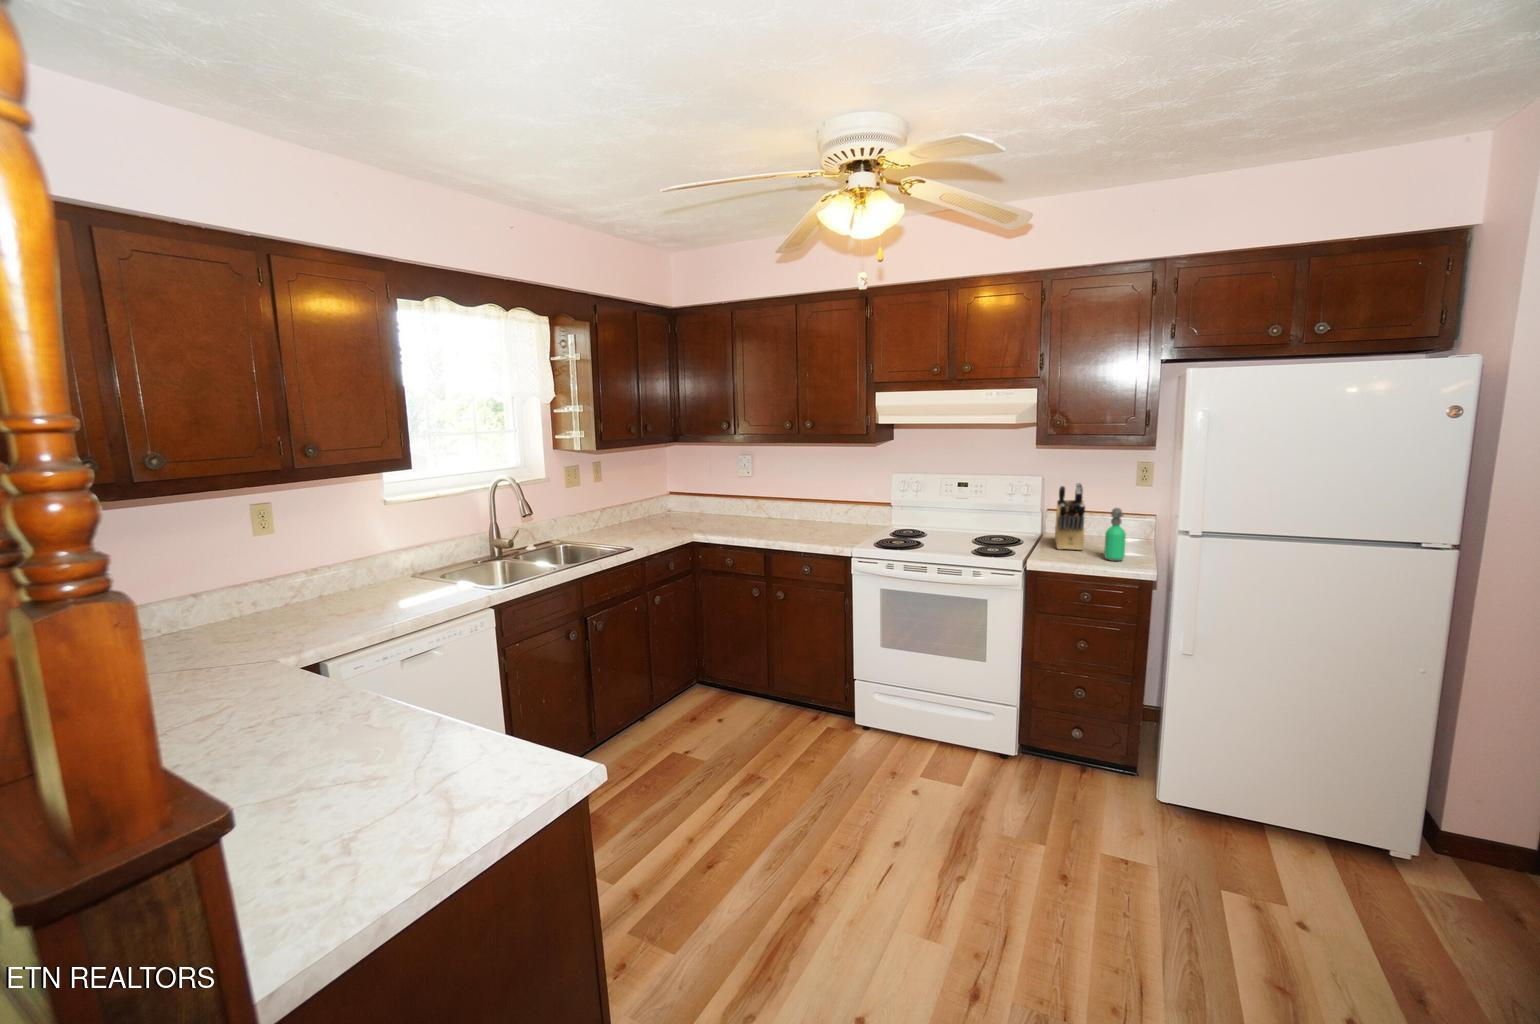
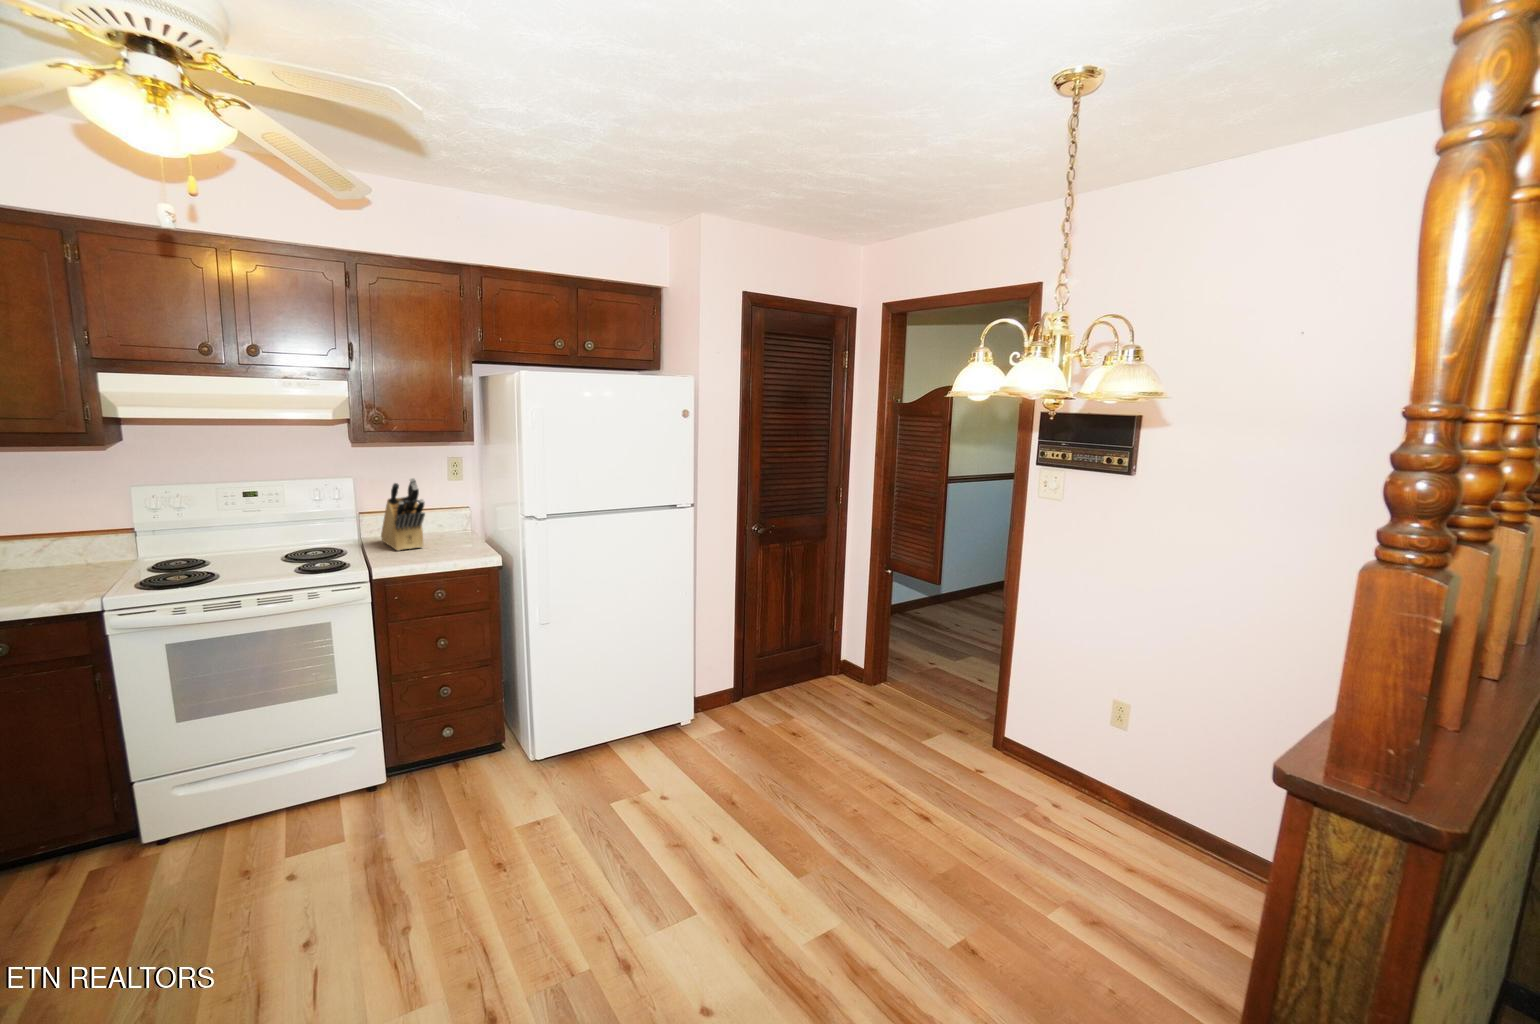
soap dispenser: present [1104,508,1126,561] -> none [450,500,471,552]

